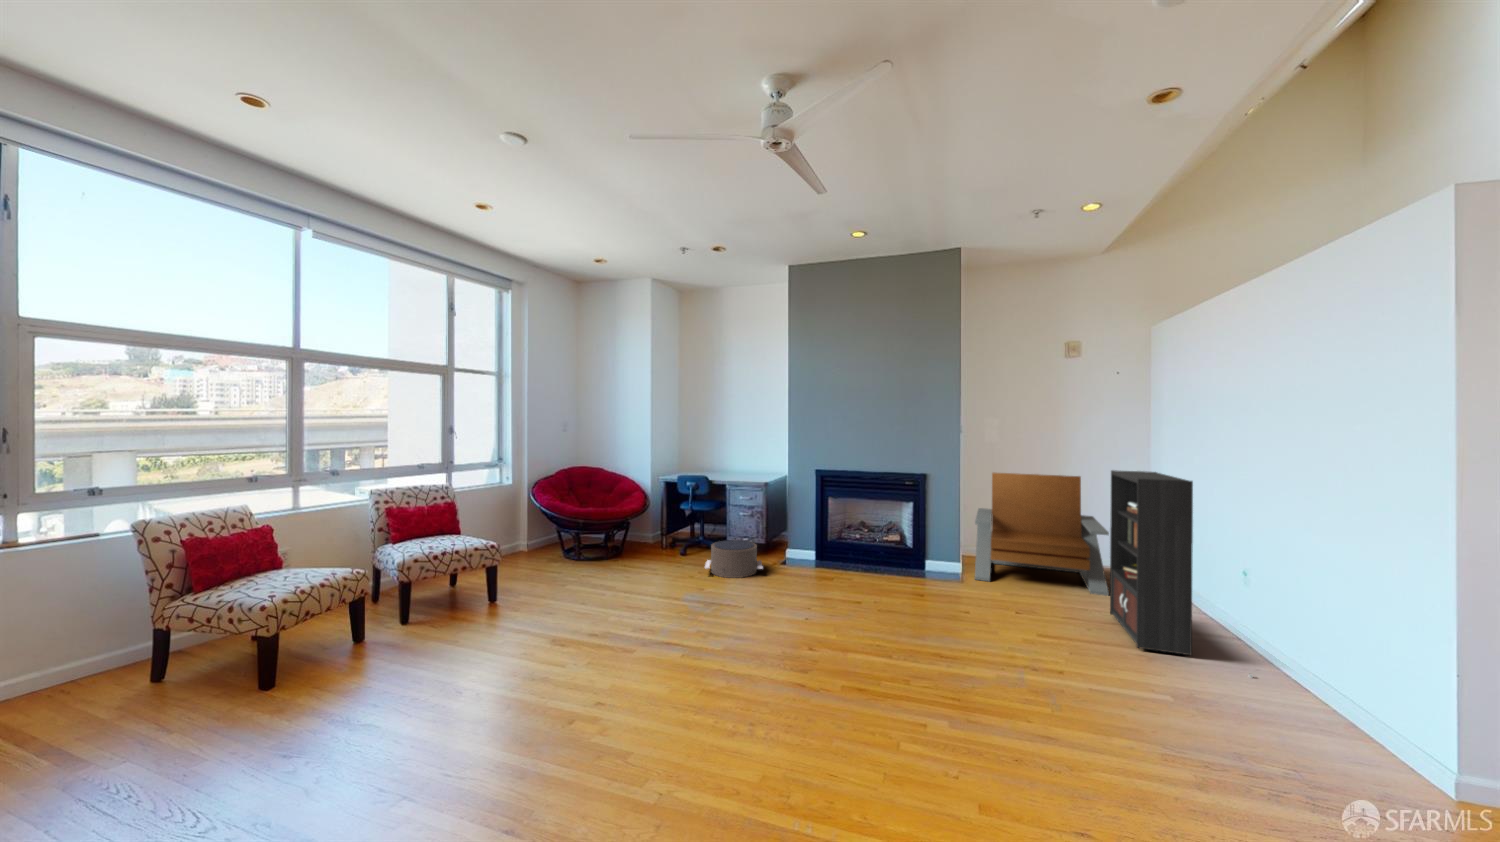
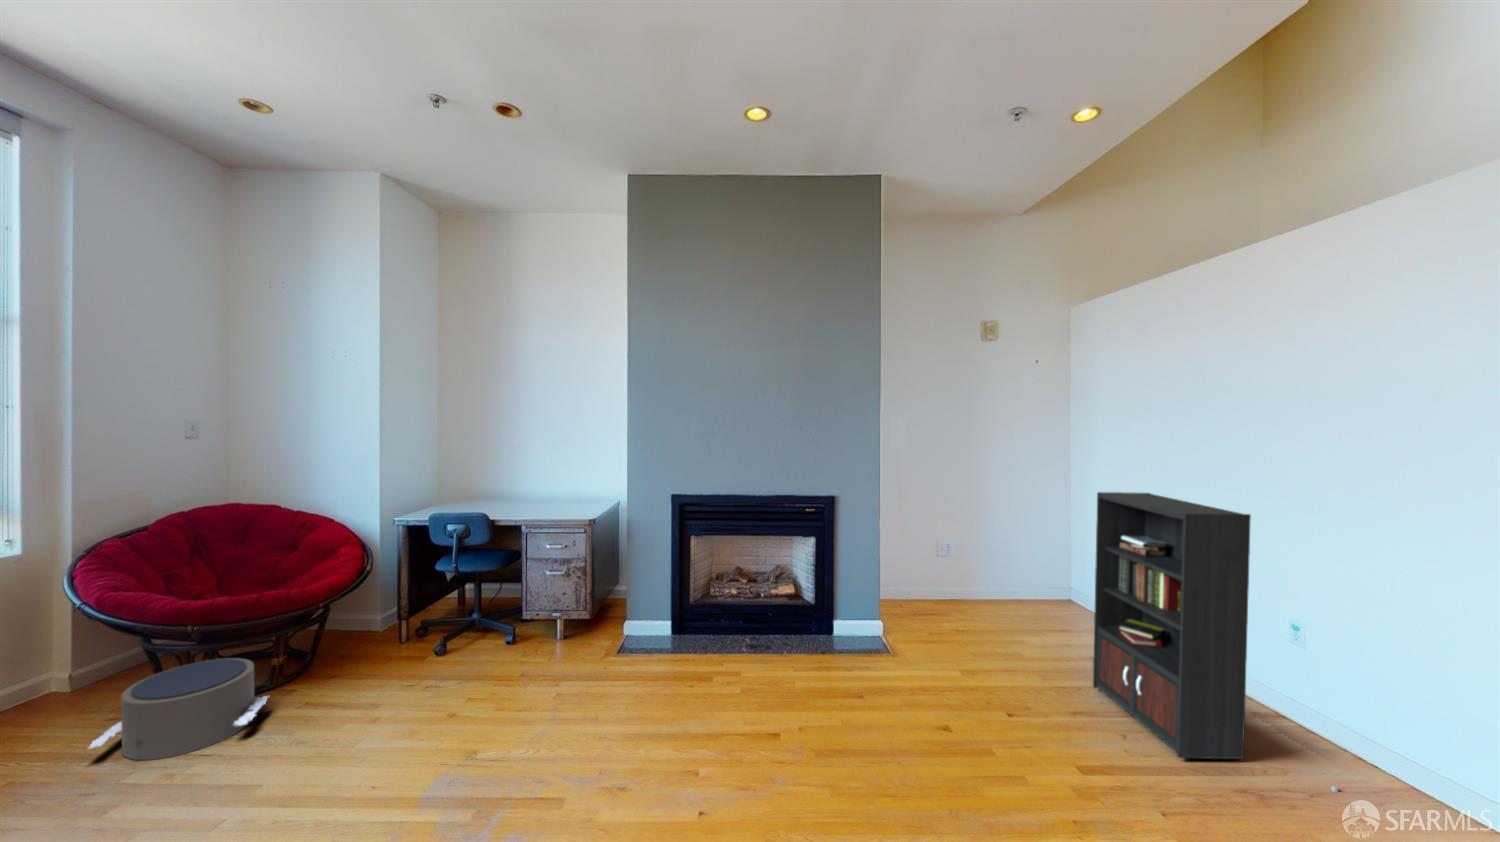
lounge chair: present [975,473,1109,596] -> none [879,486,1061,648]
pouf: present [705,540,763,578] -> present [89,658,268,760]

